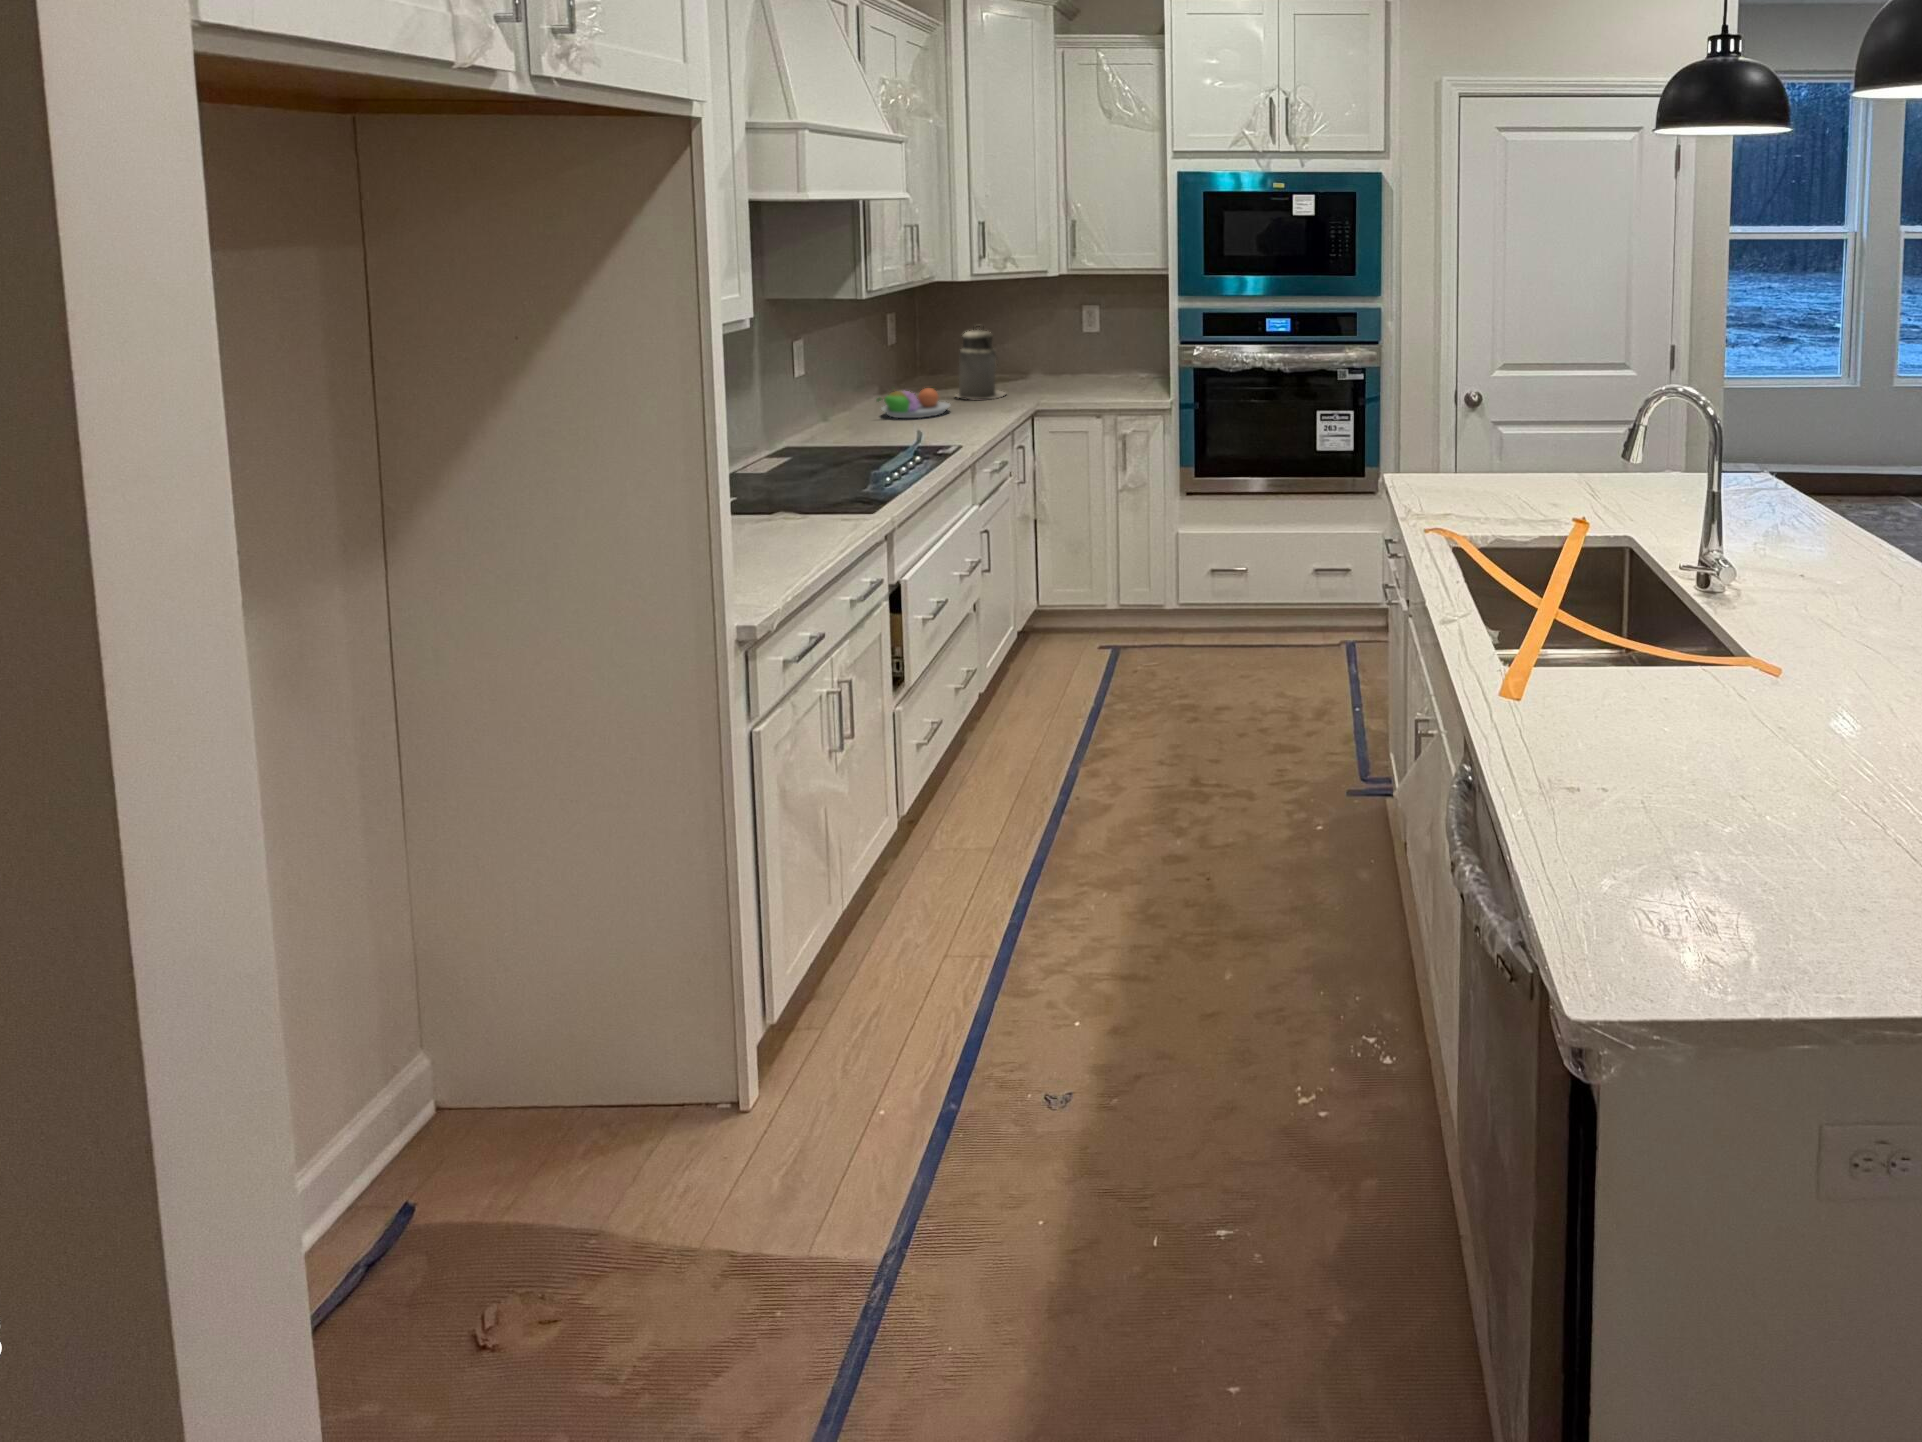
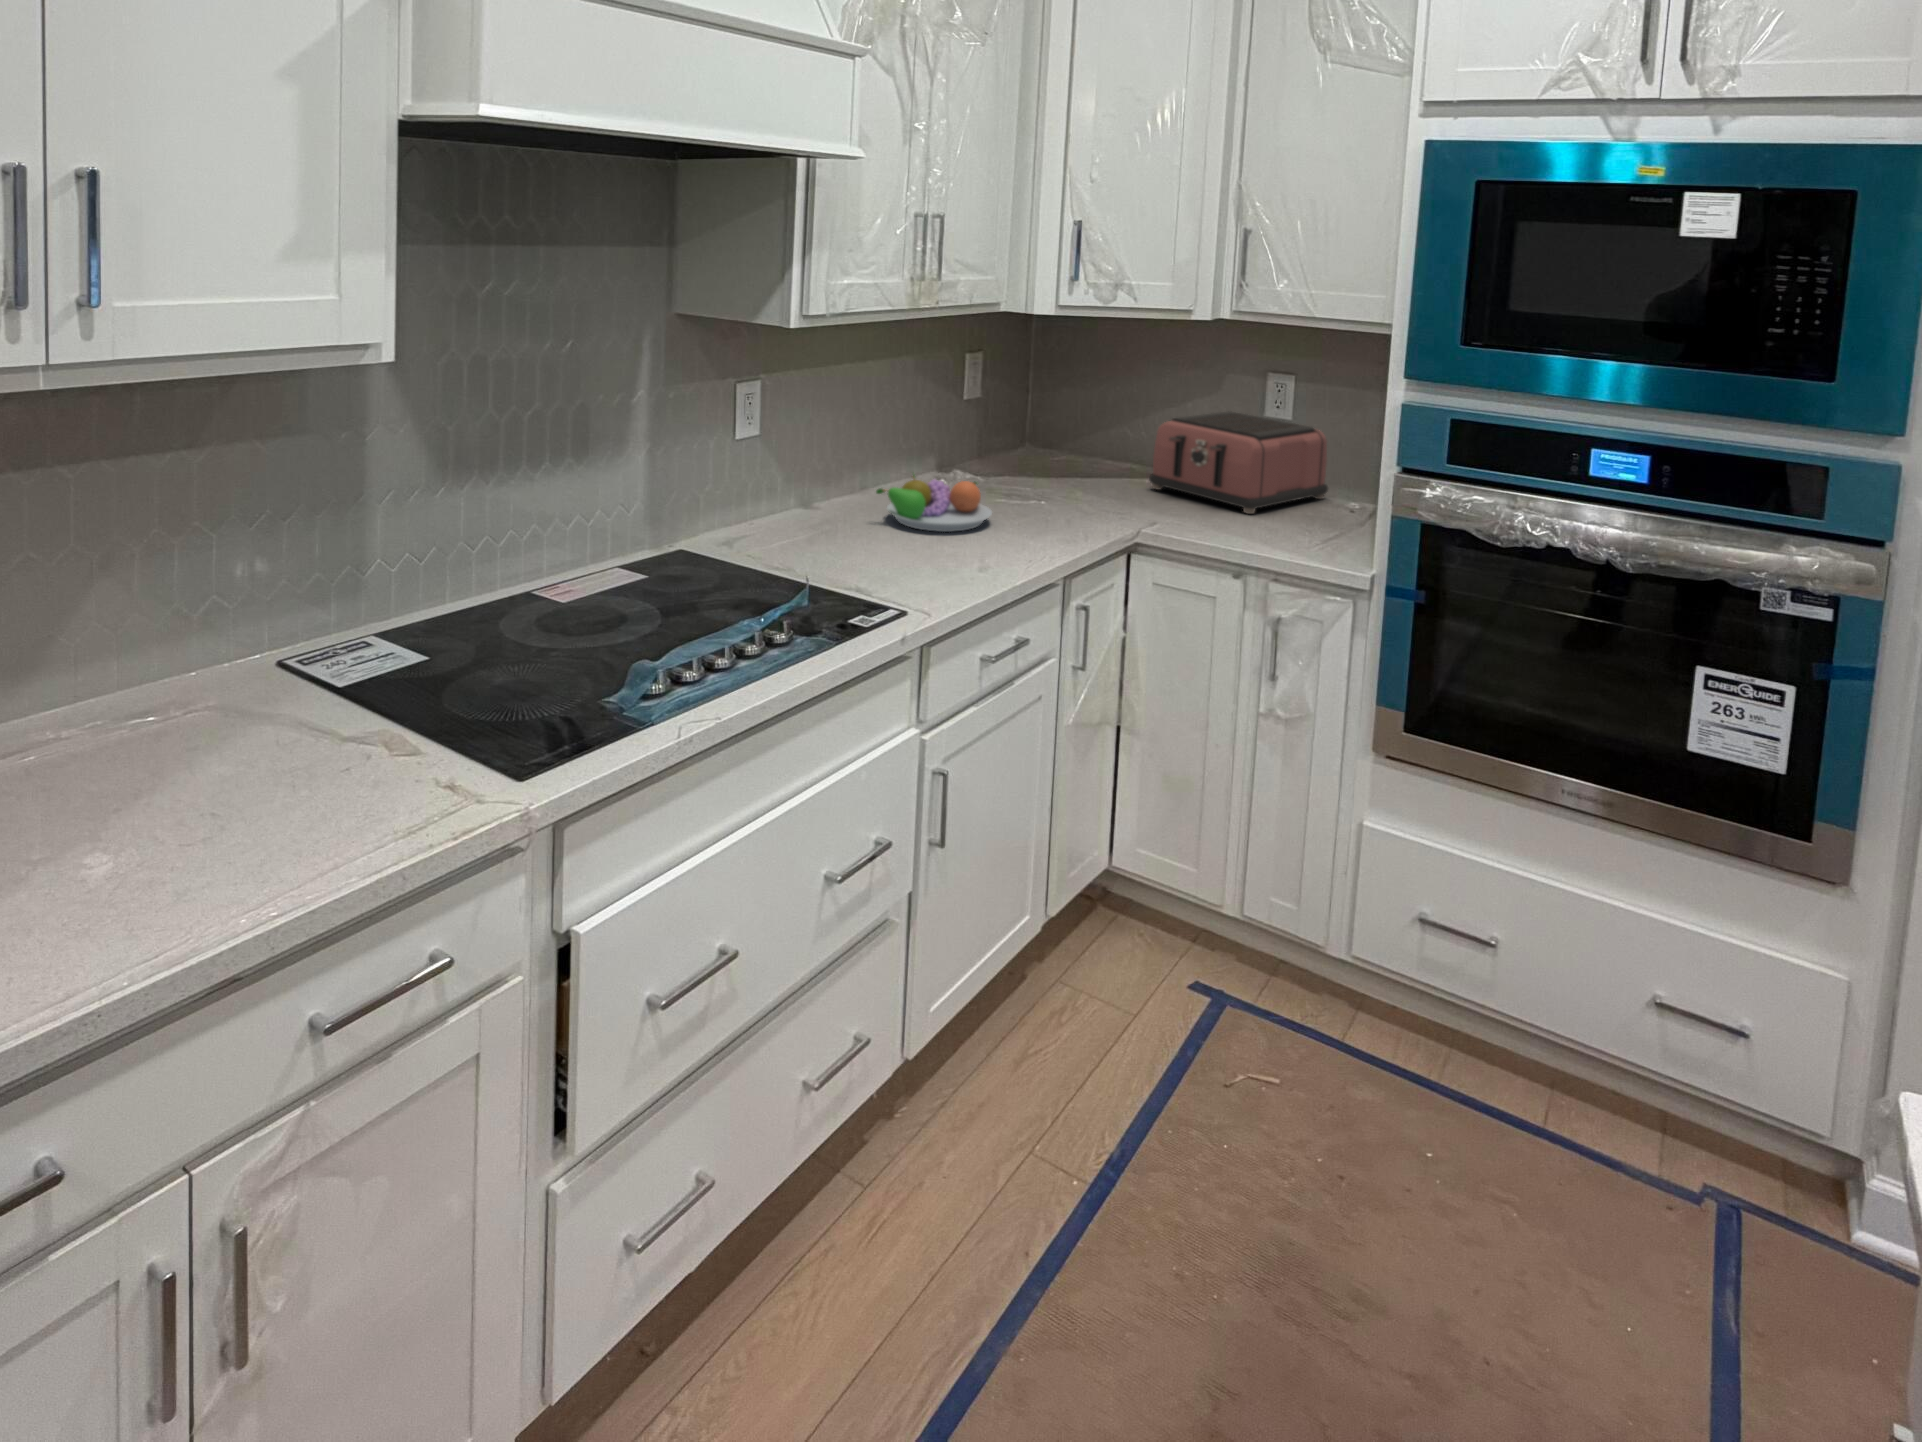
canister: present [955,326,1006,399] -> none [1026,387,1107,510]
toaster: none [1023,333,1127,387] -> present [1149,411,1328,514]

